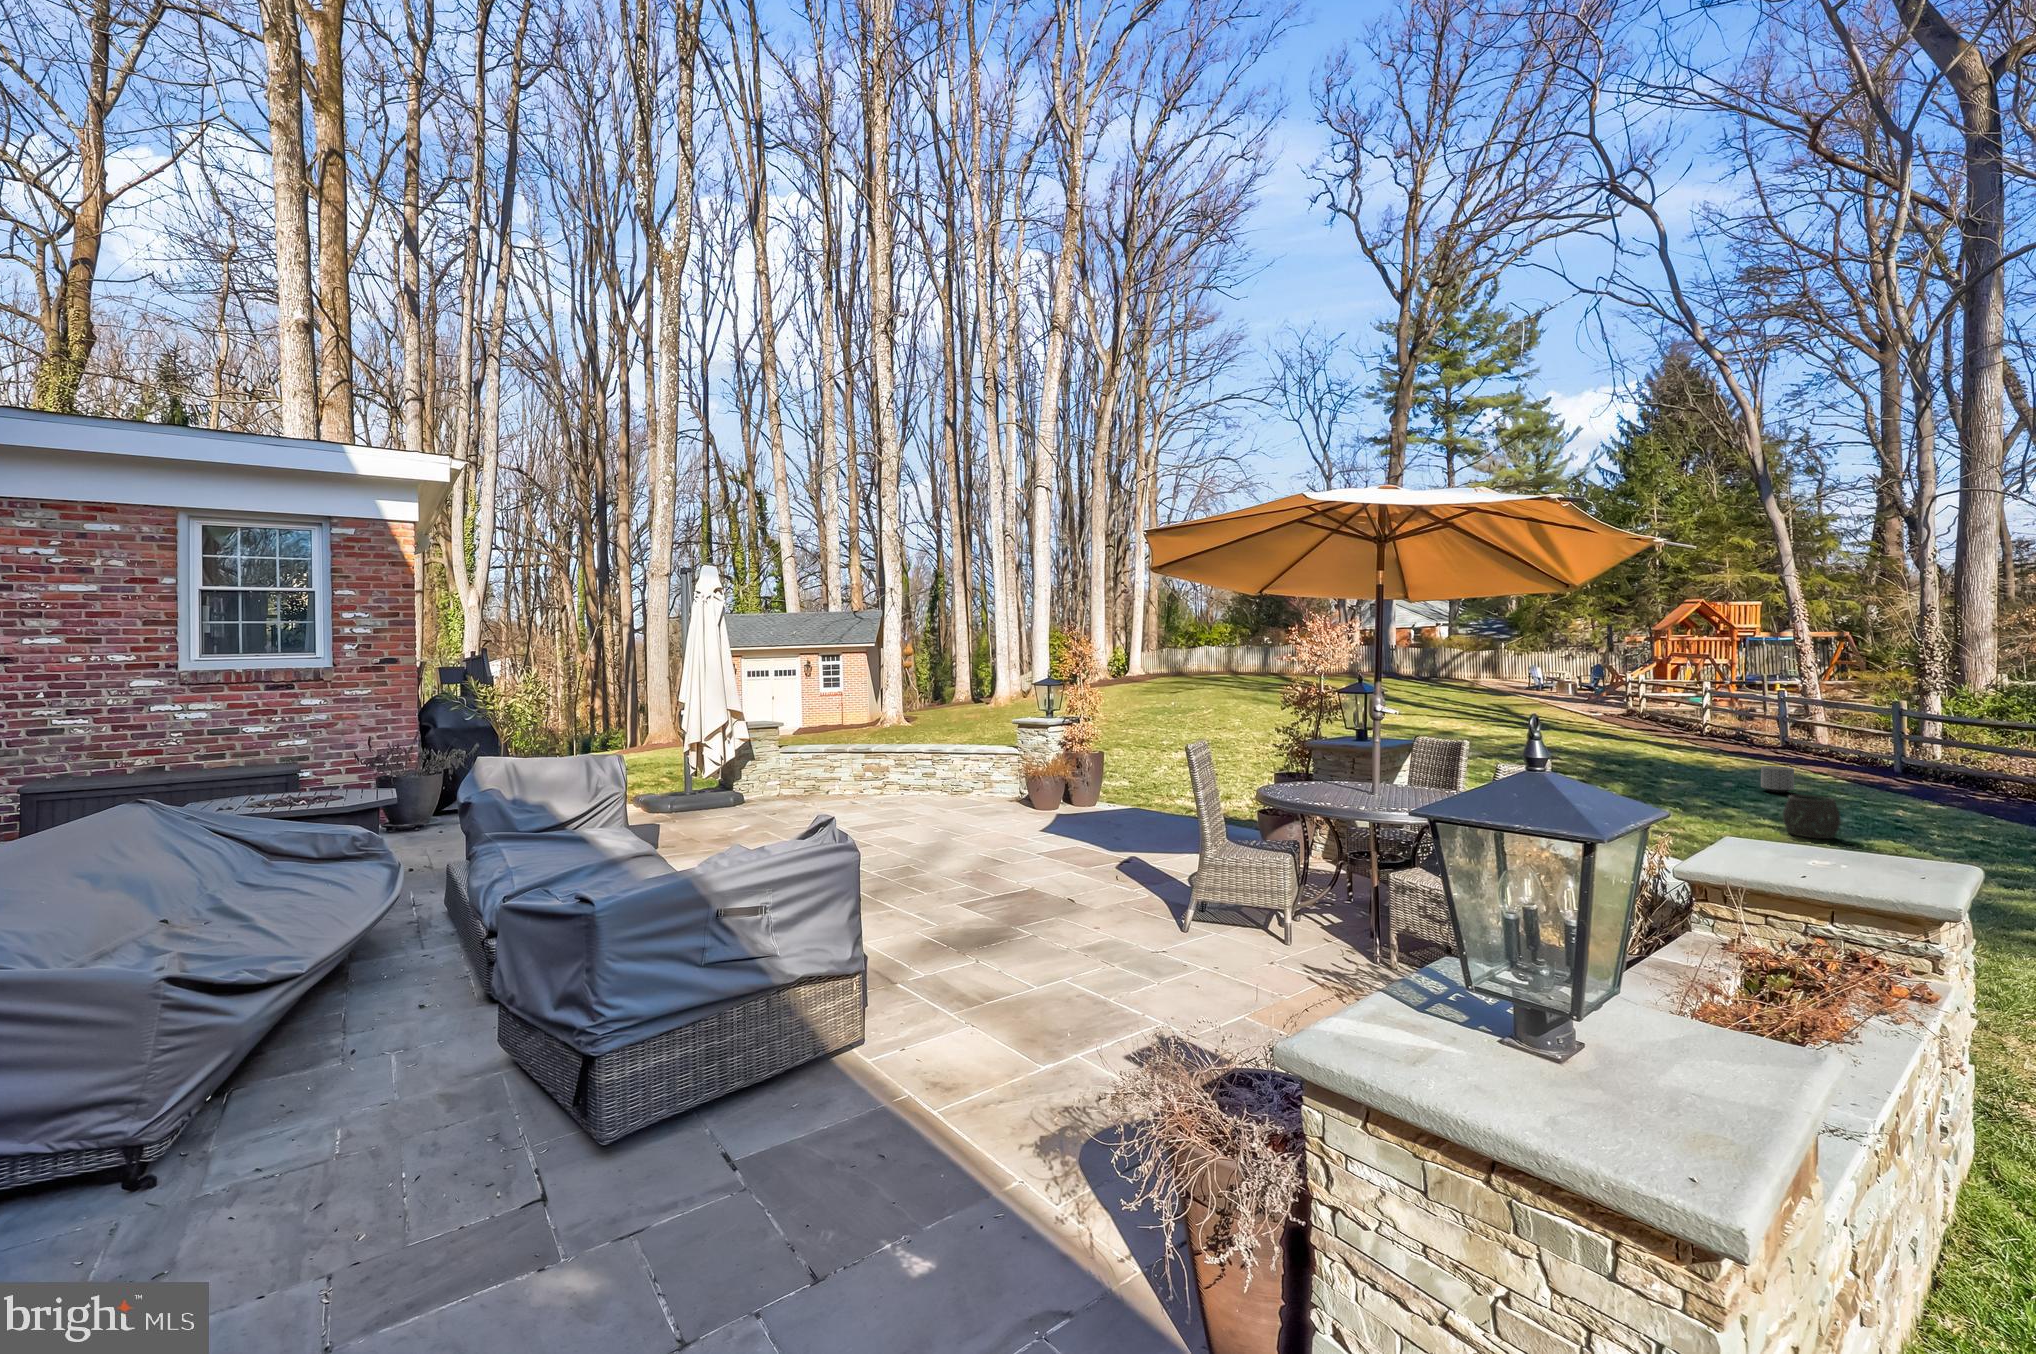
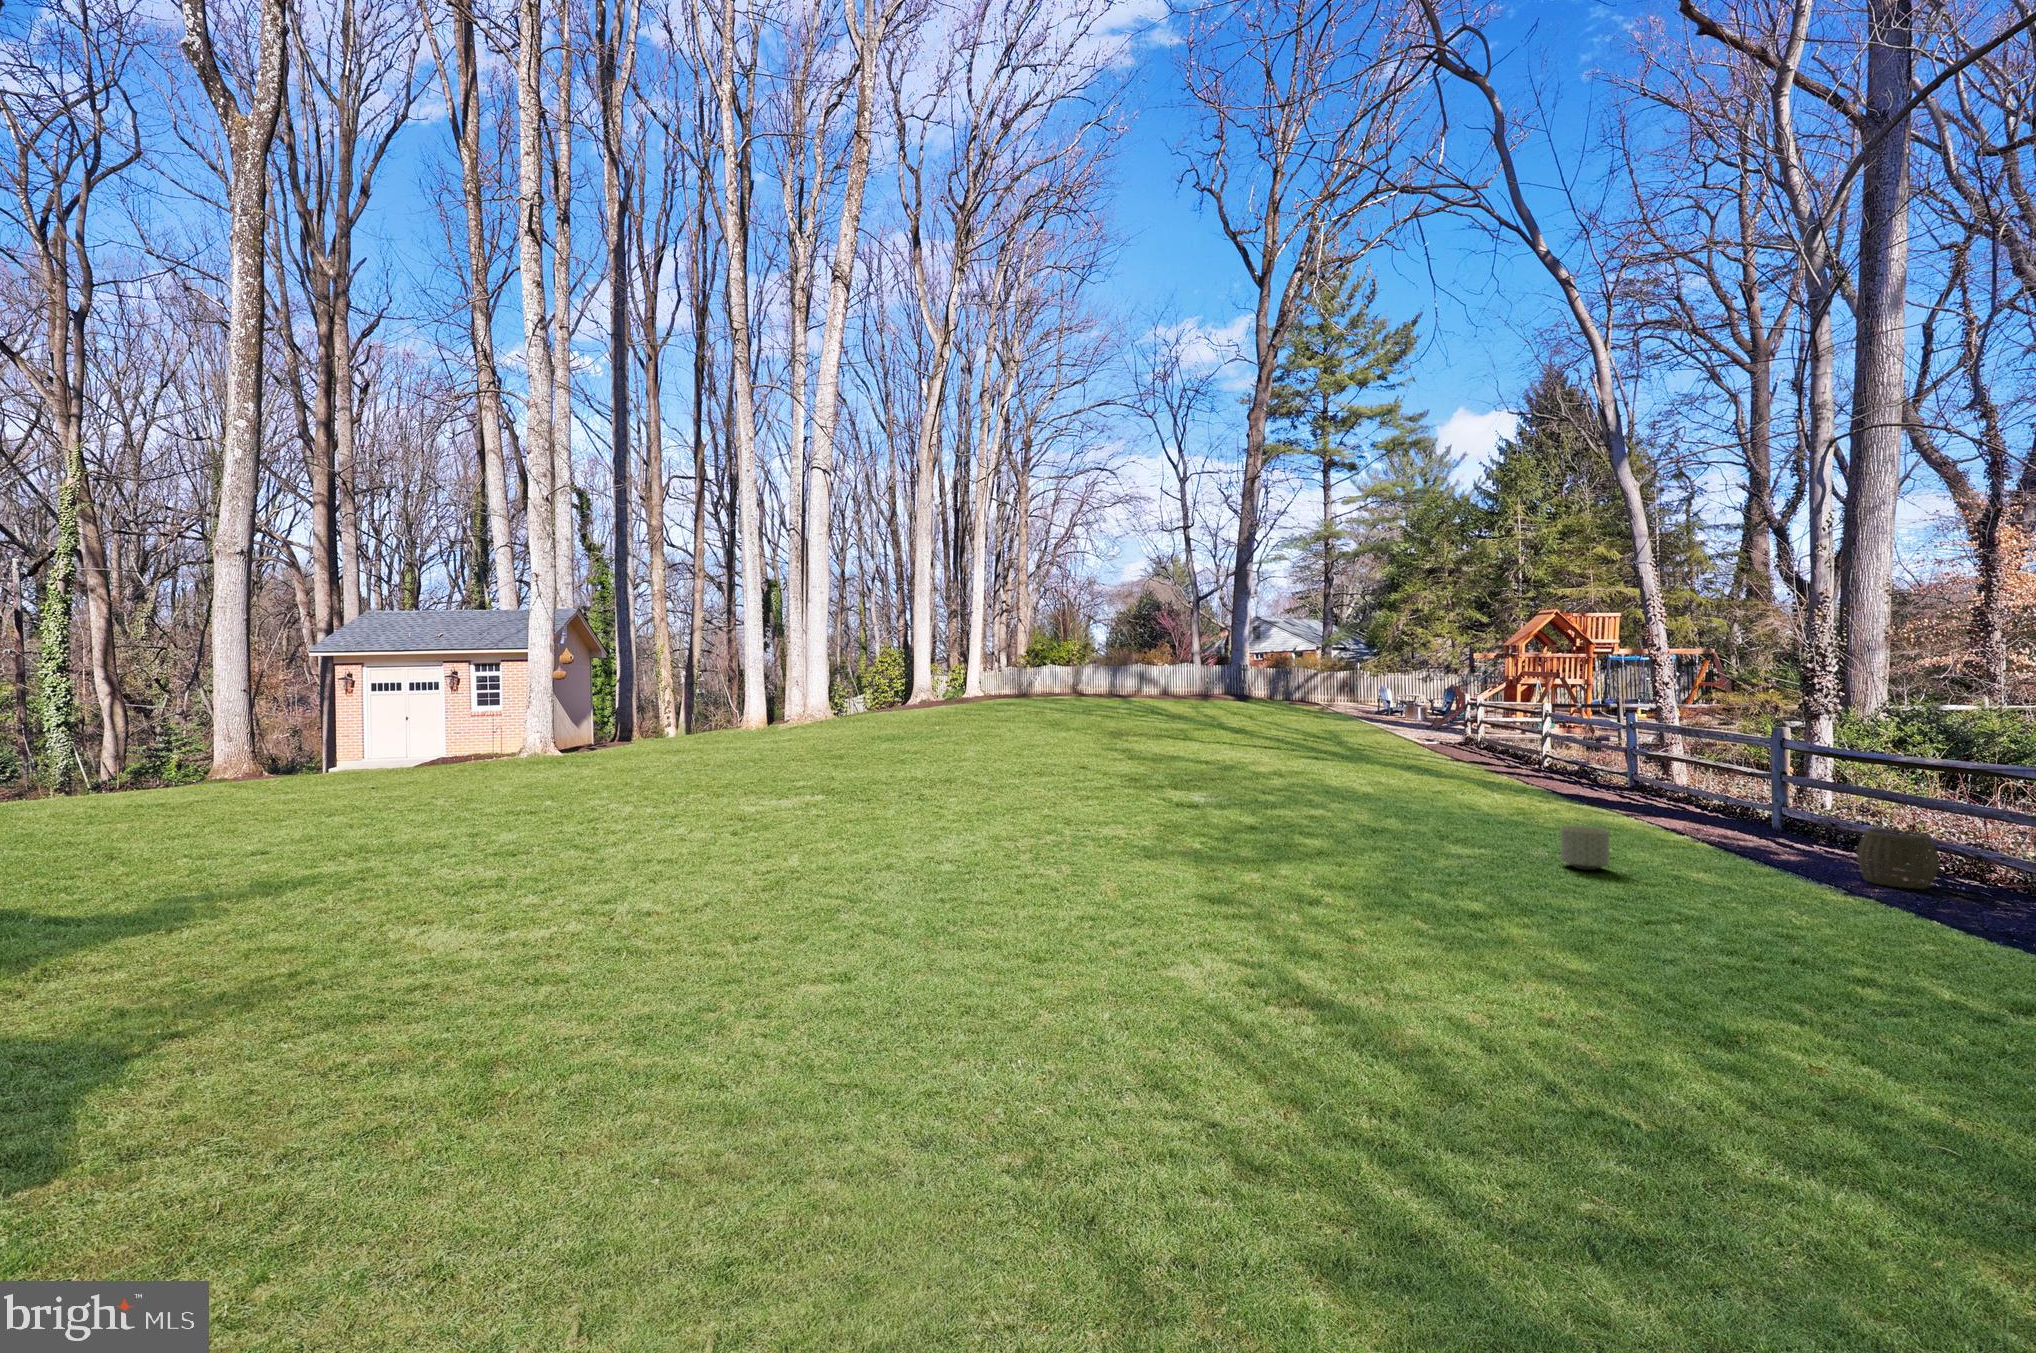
woven basket: present [1783,795,1841,839] -> present [1857,829,1940,889]

